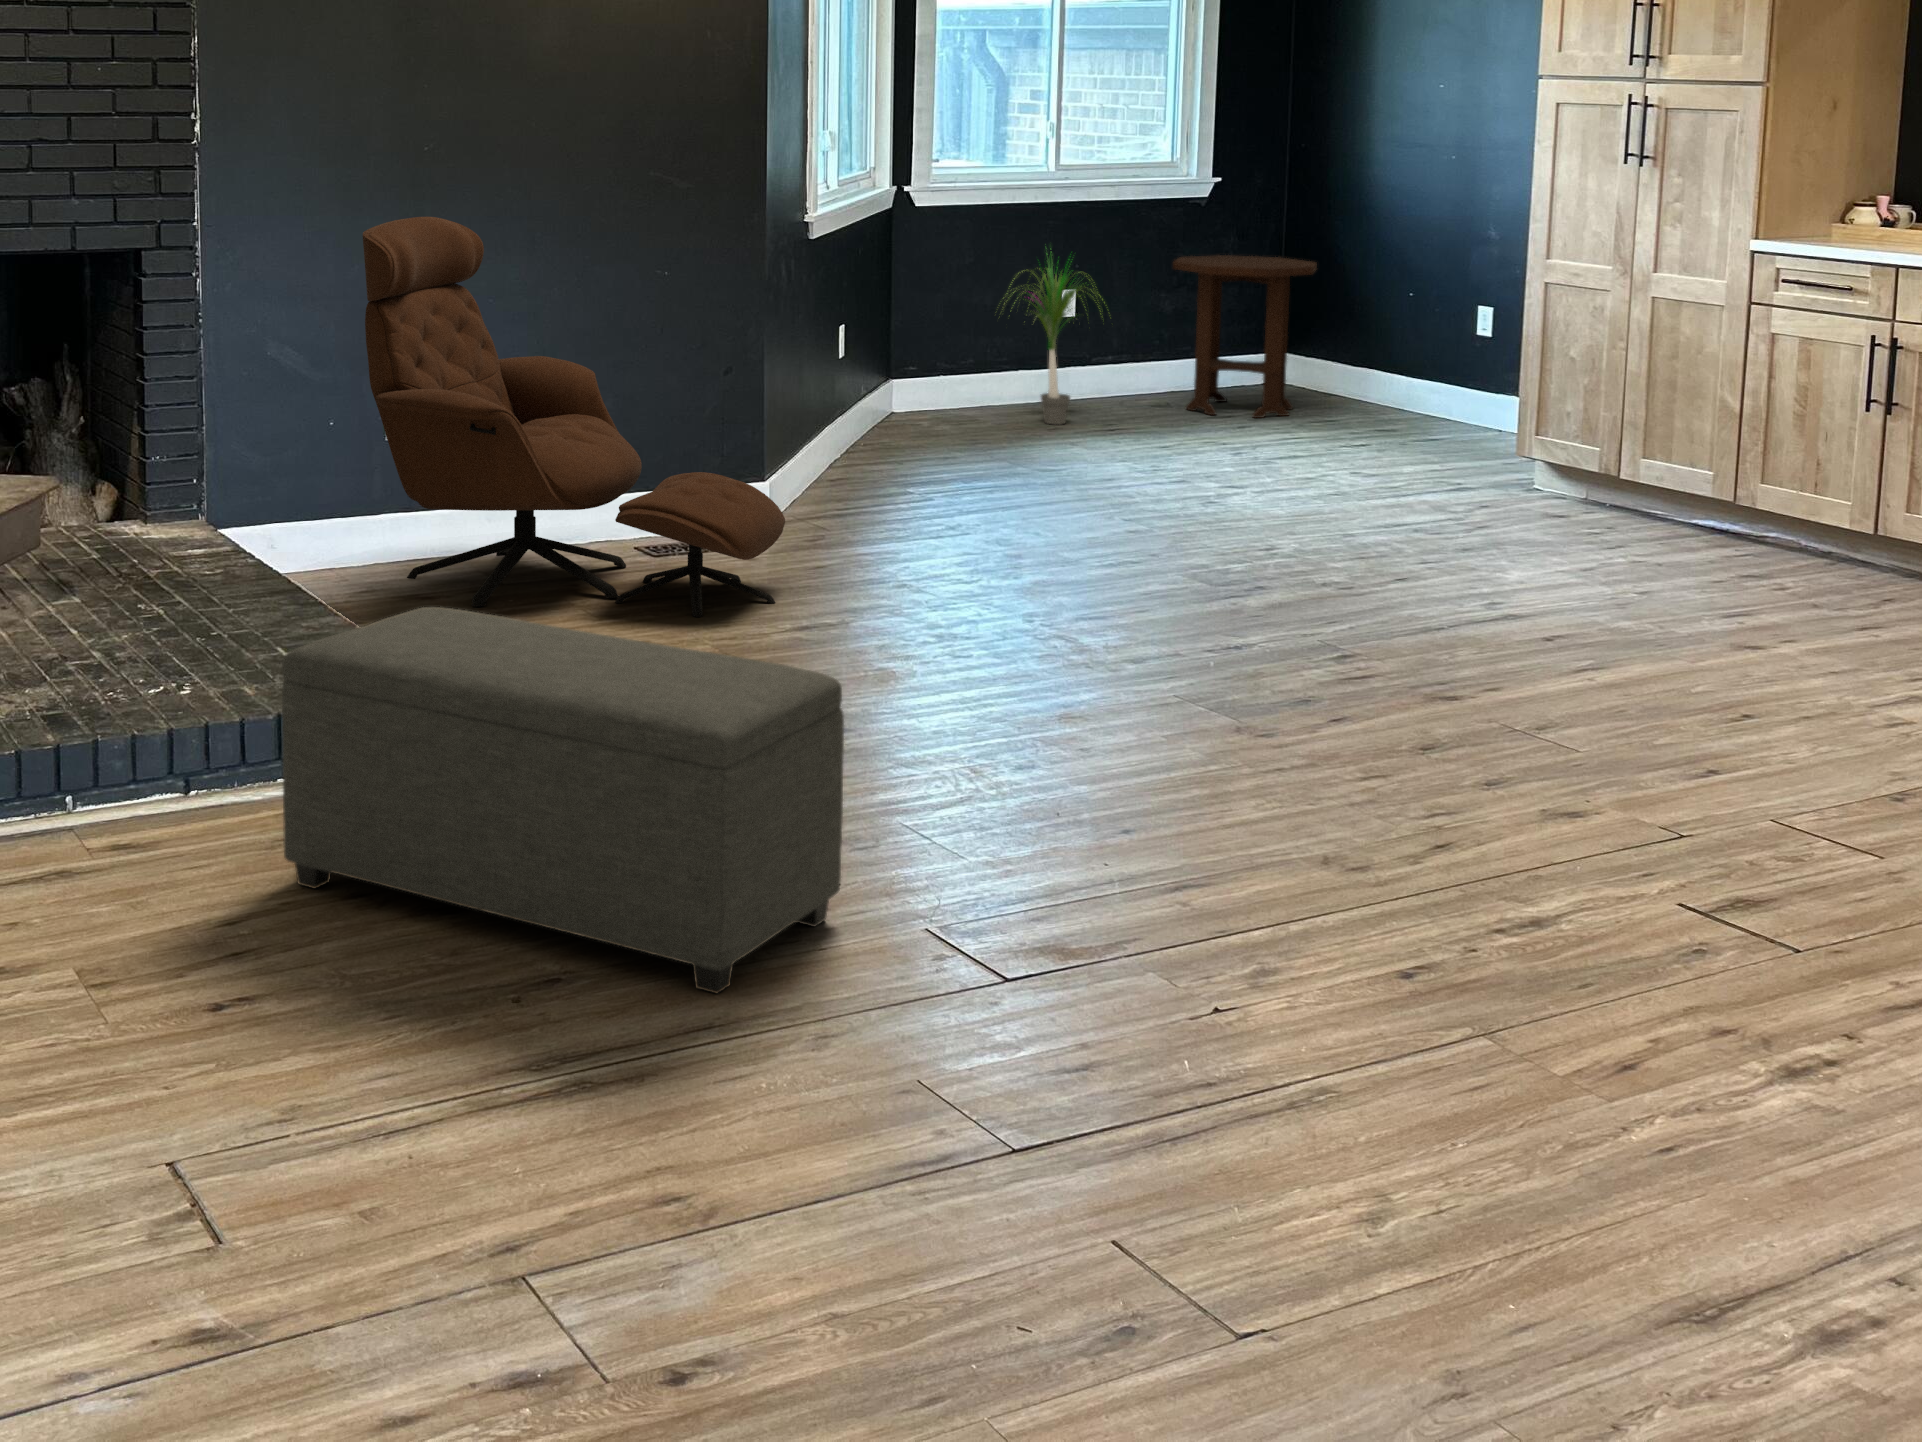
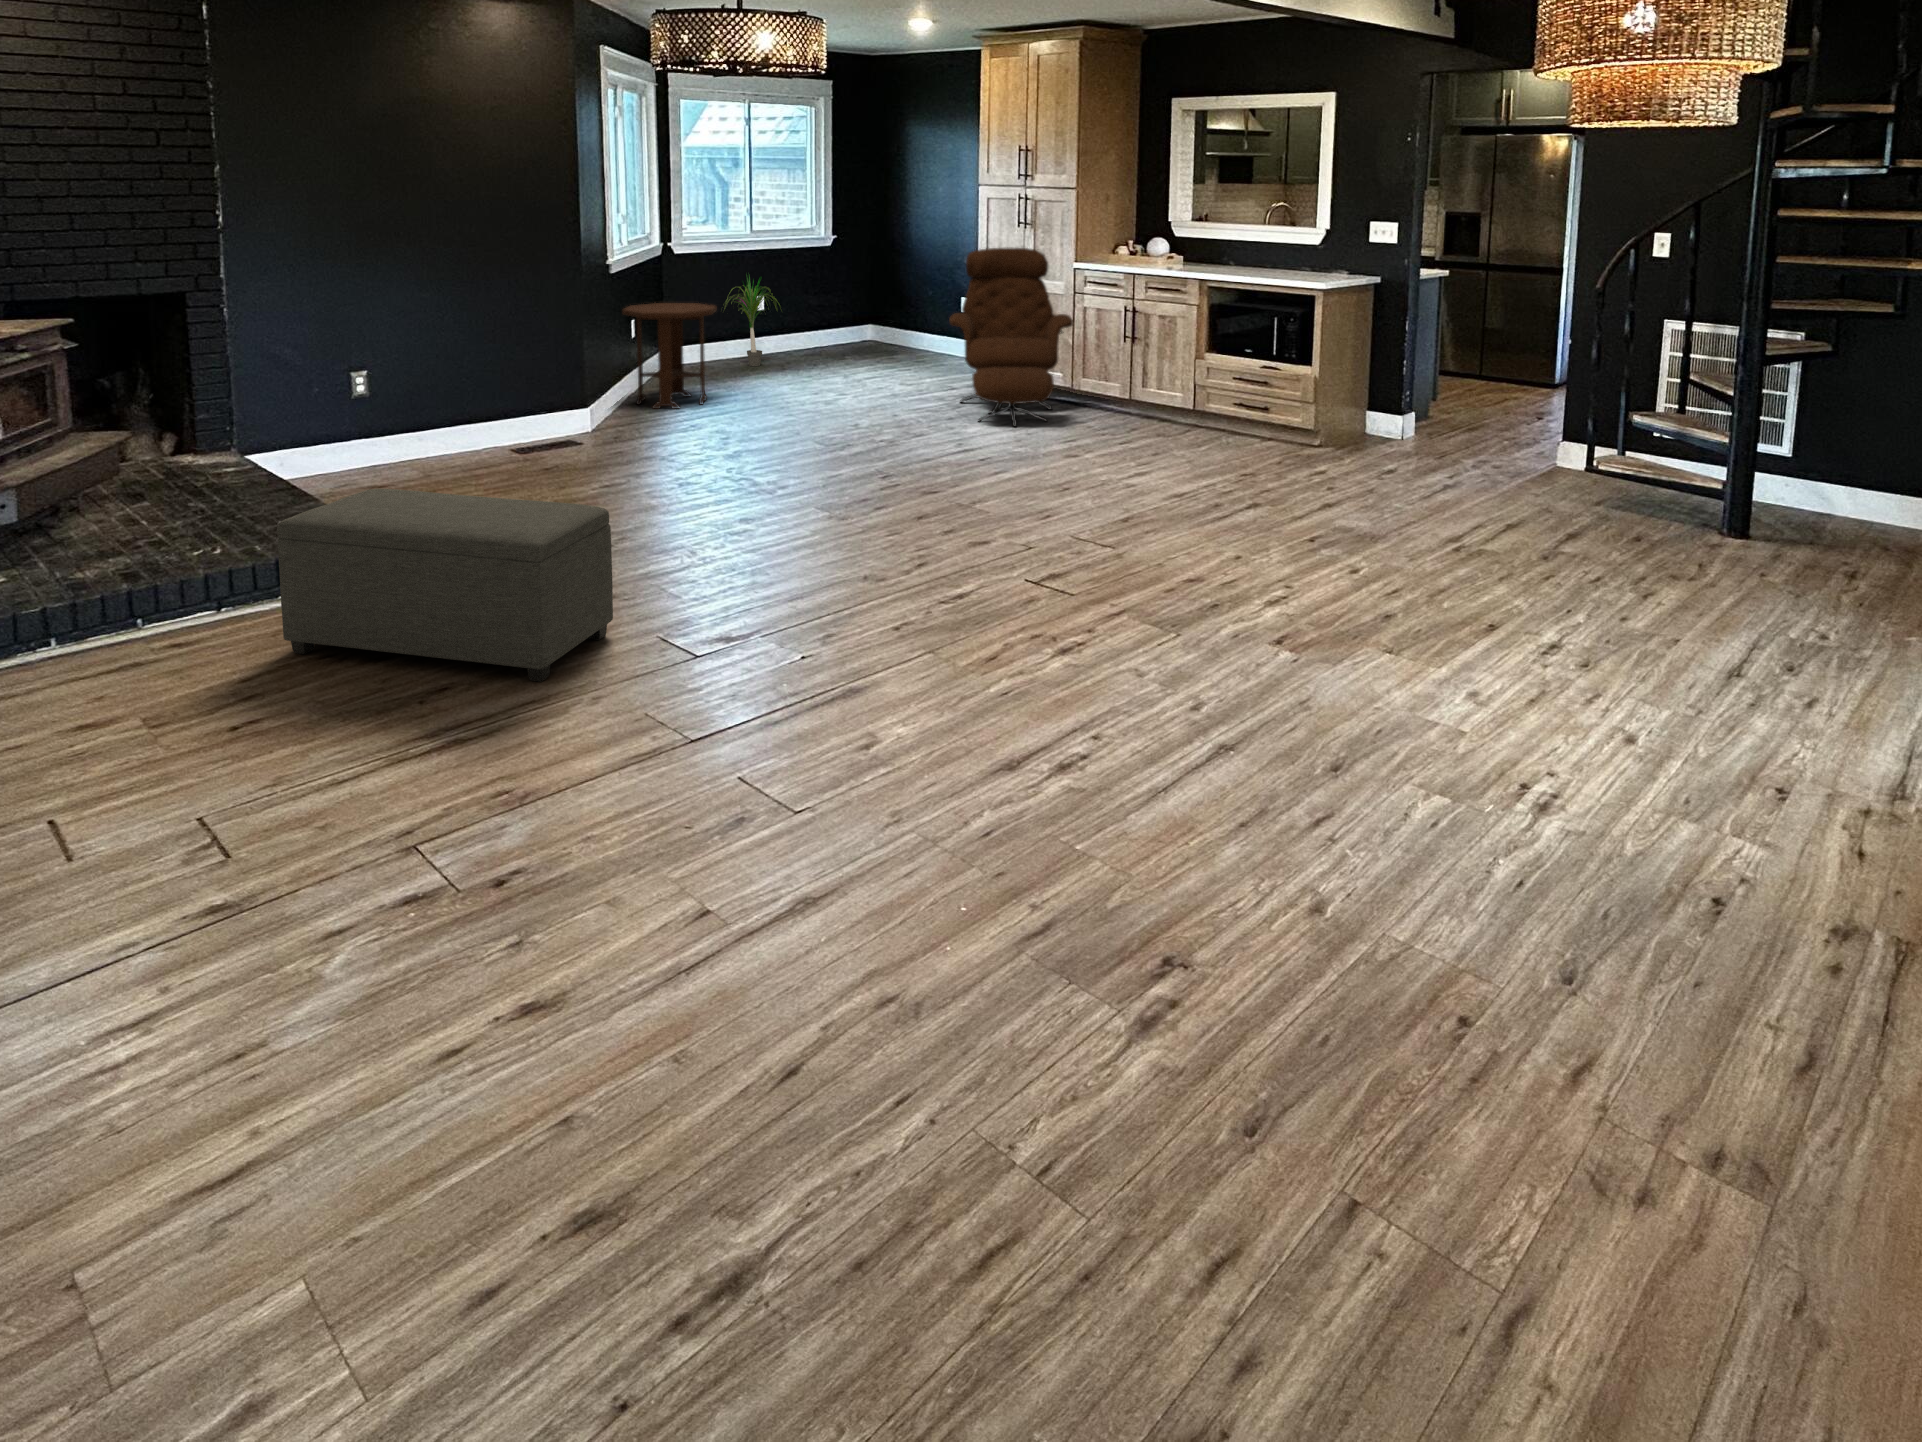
lounge chair: present [363,217,785,617] -> present [949,248,1073,427]
side table: present [1173,255,1317,418] -> present [622,303,717,409]

